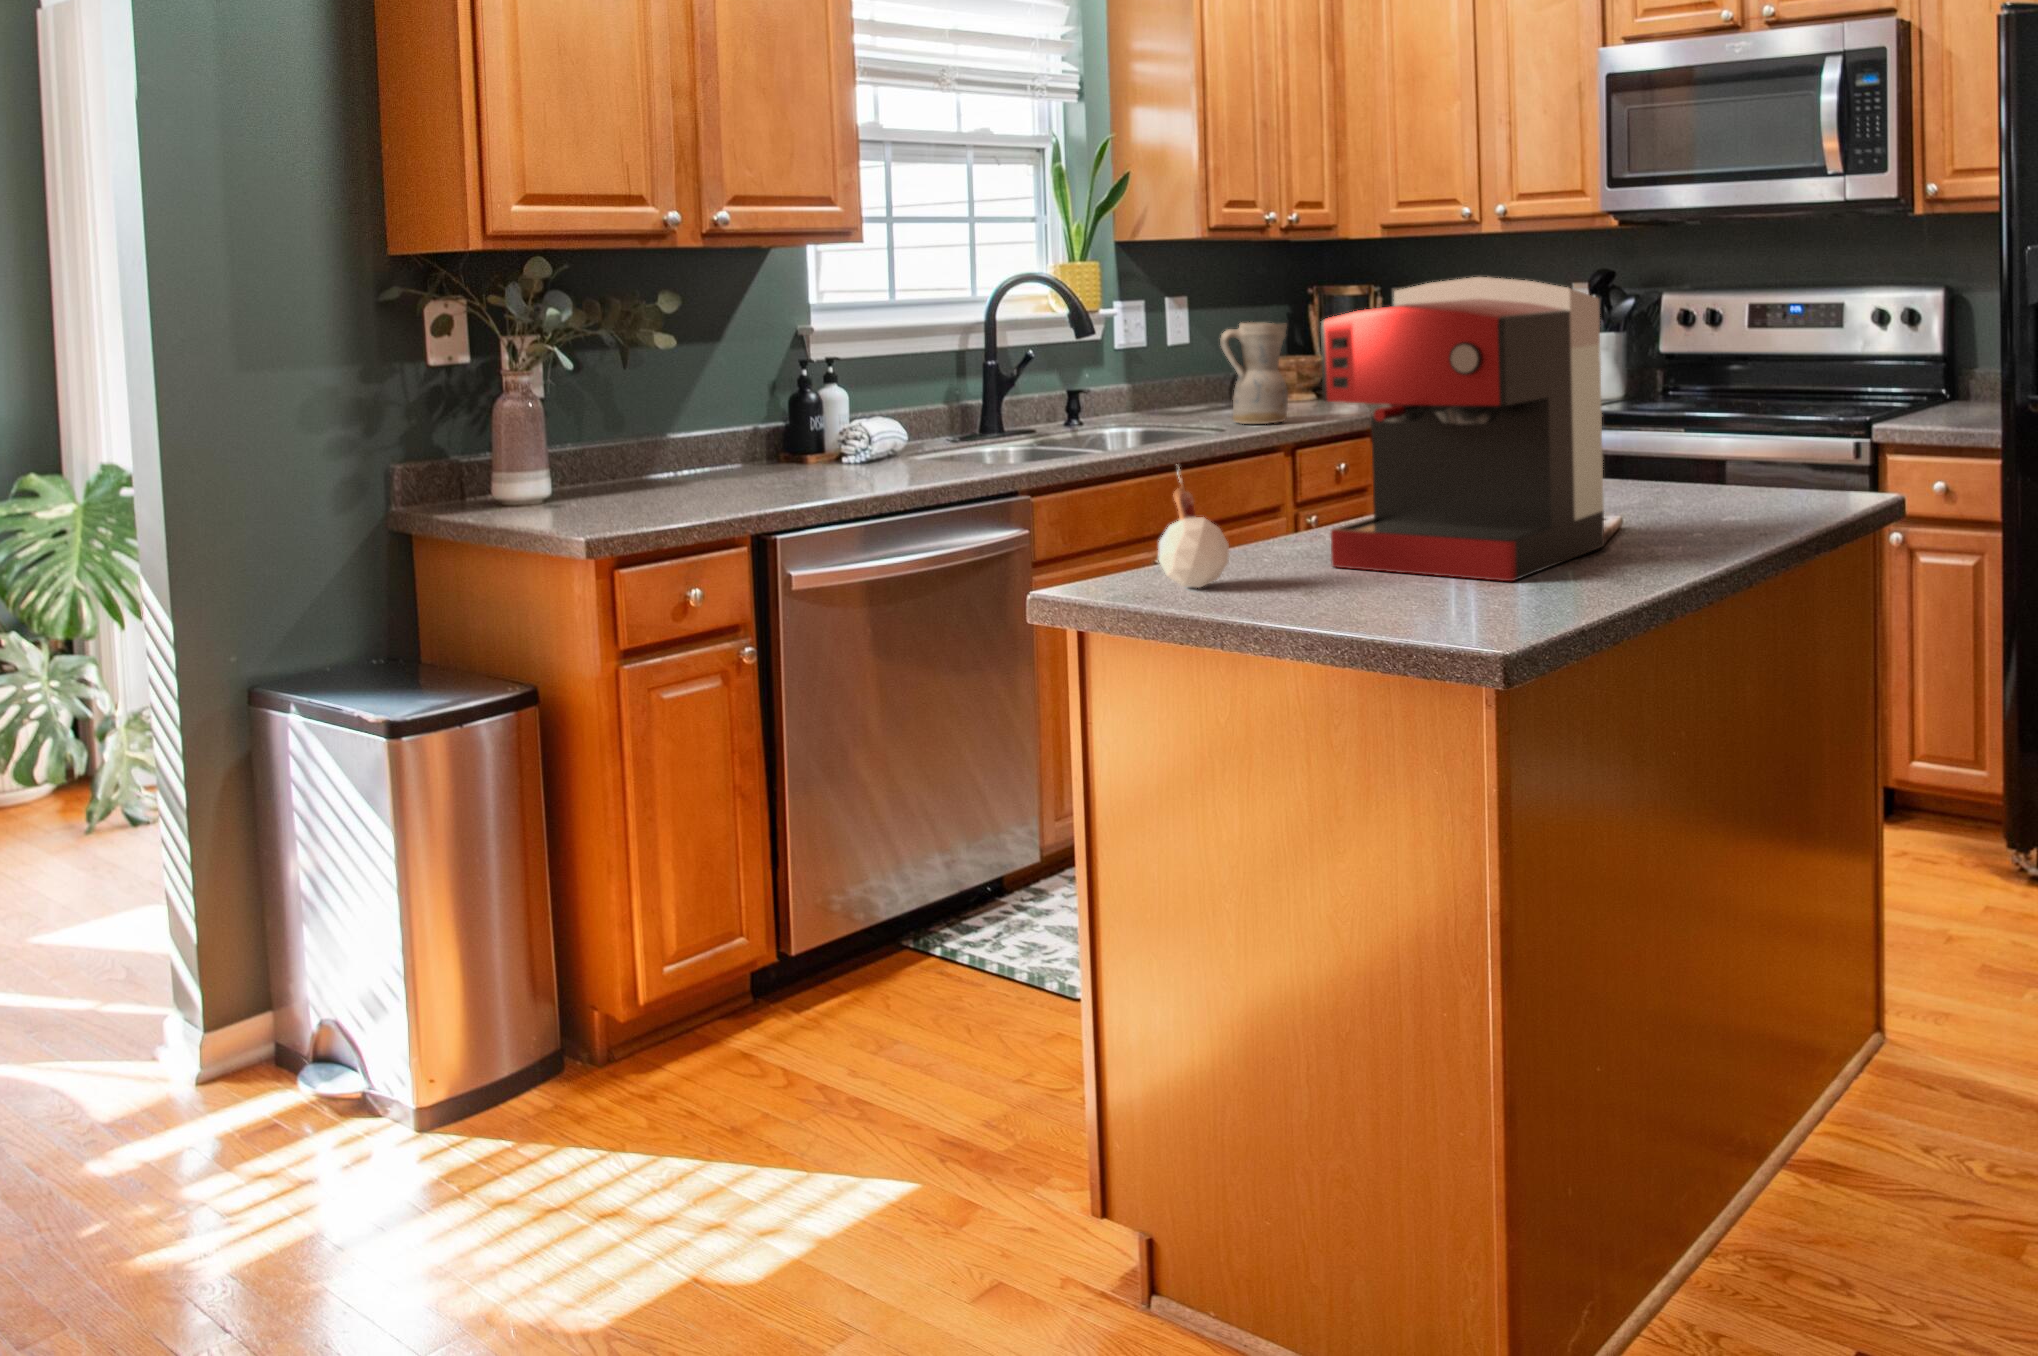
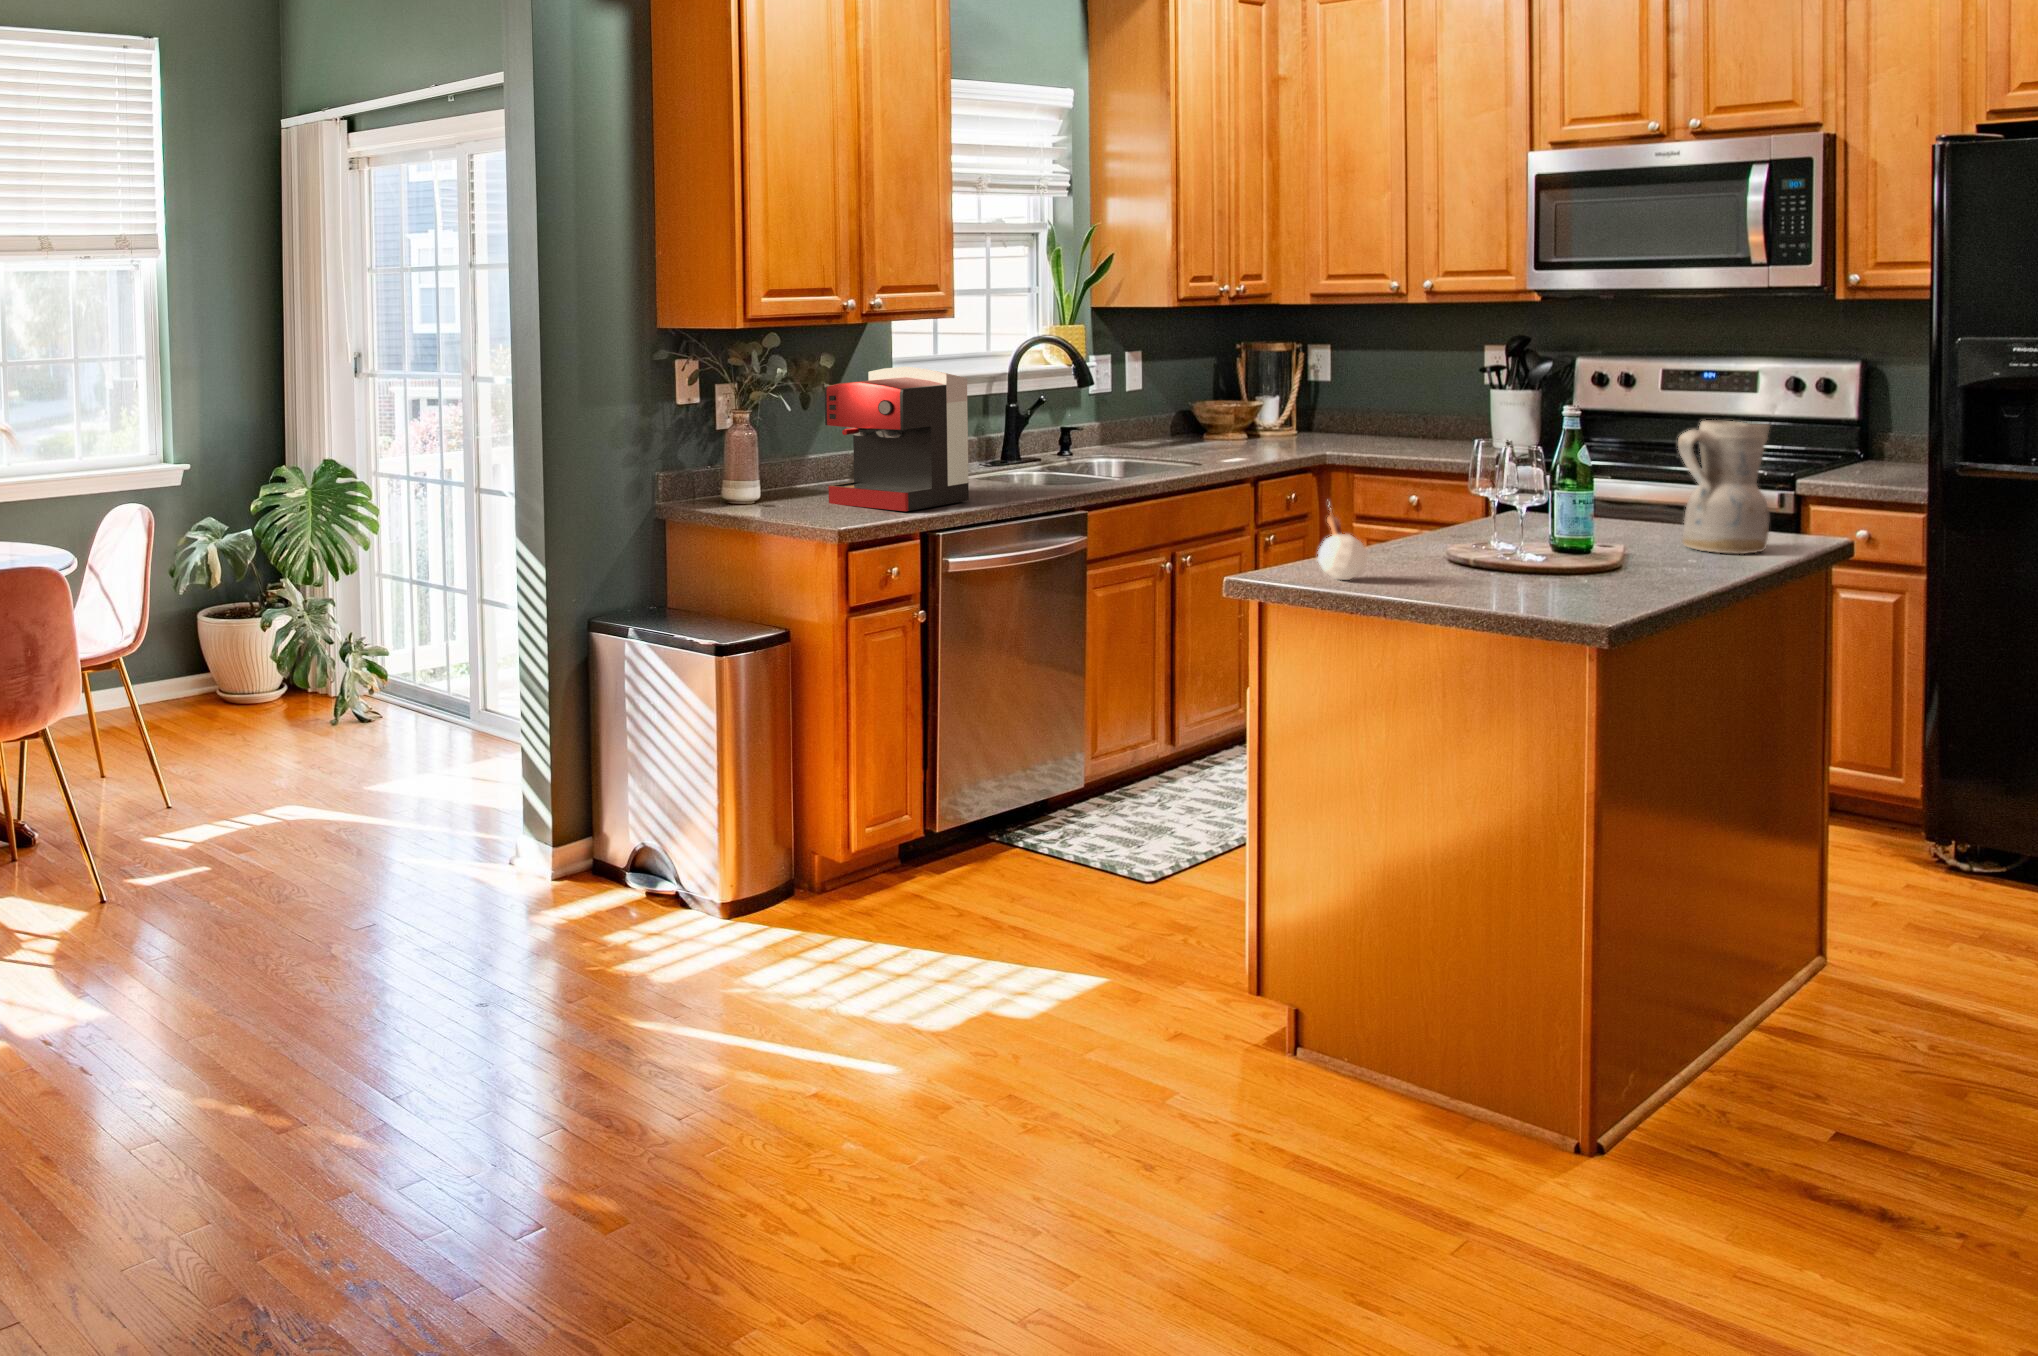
coffee maker: present [1321,277,1604,581] -> present [825,367,969,511]
ceramic pitcher: present [1220,322,1288,424] -> present [1678,420,1770,554]

